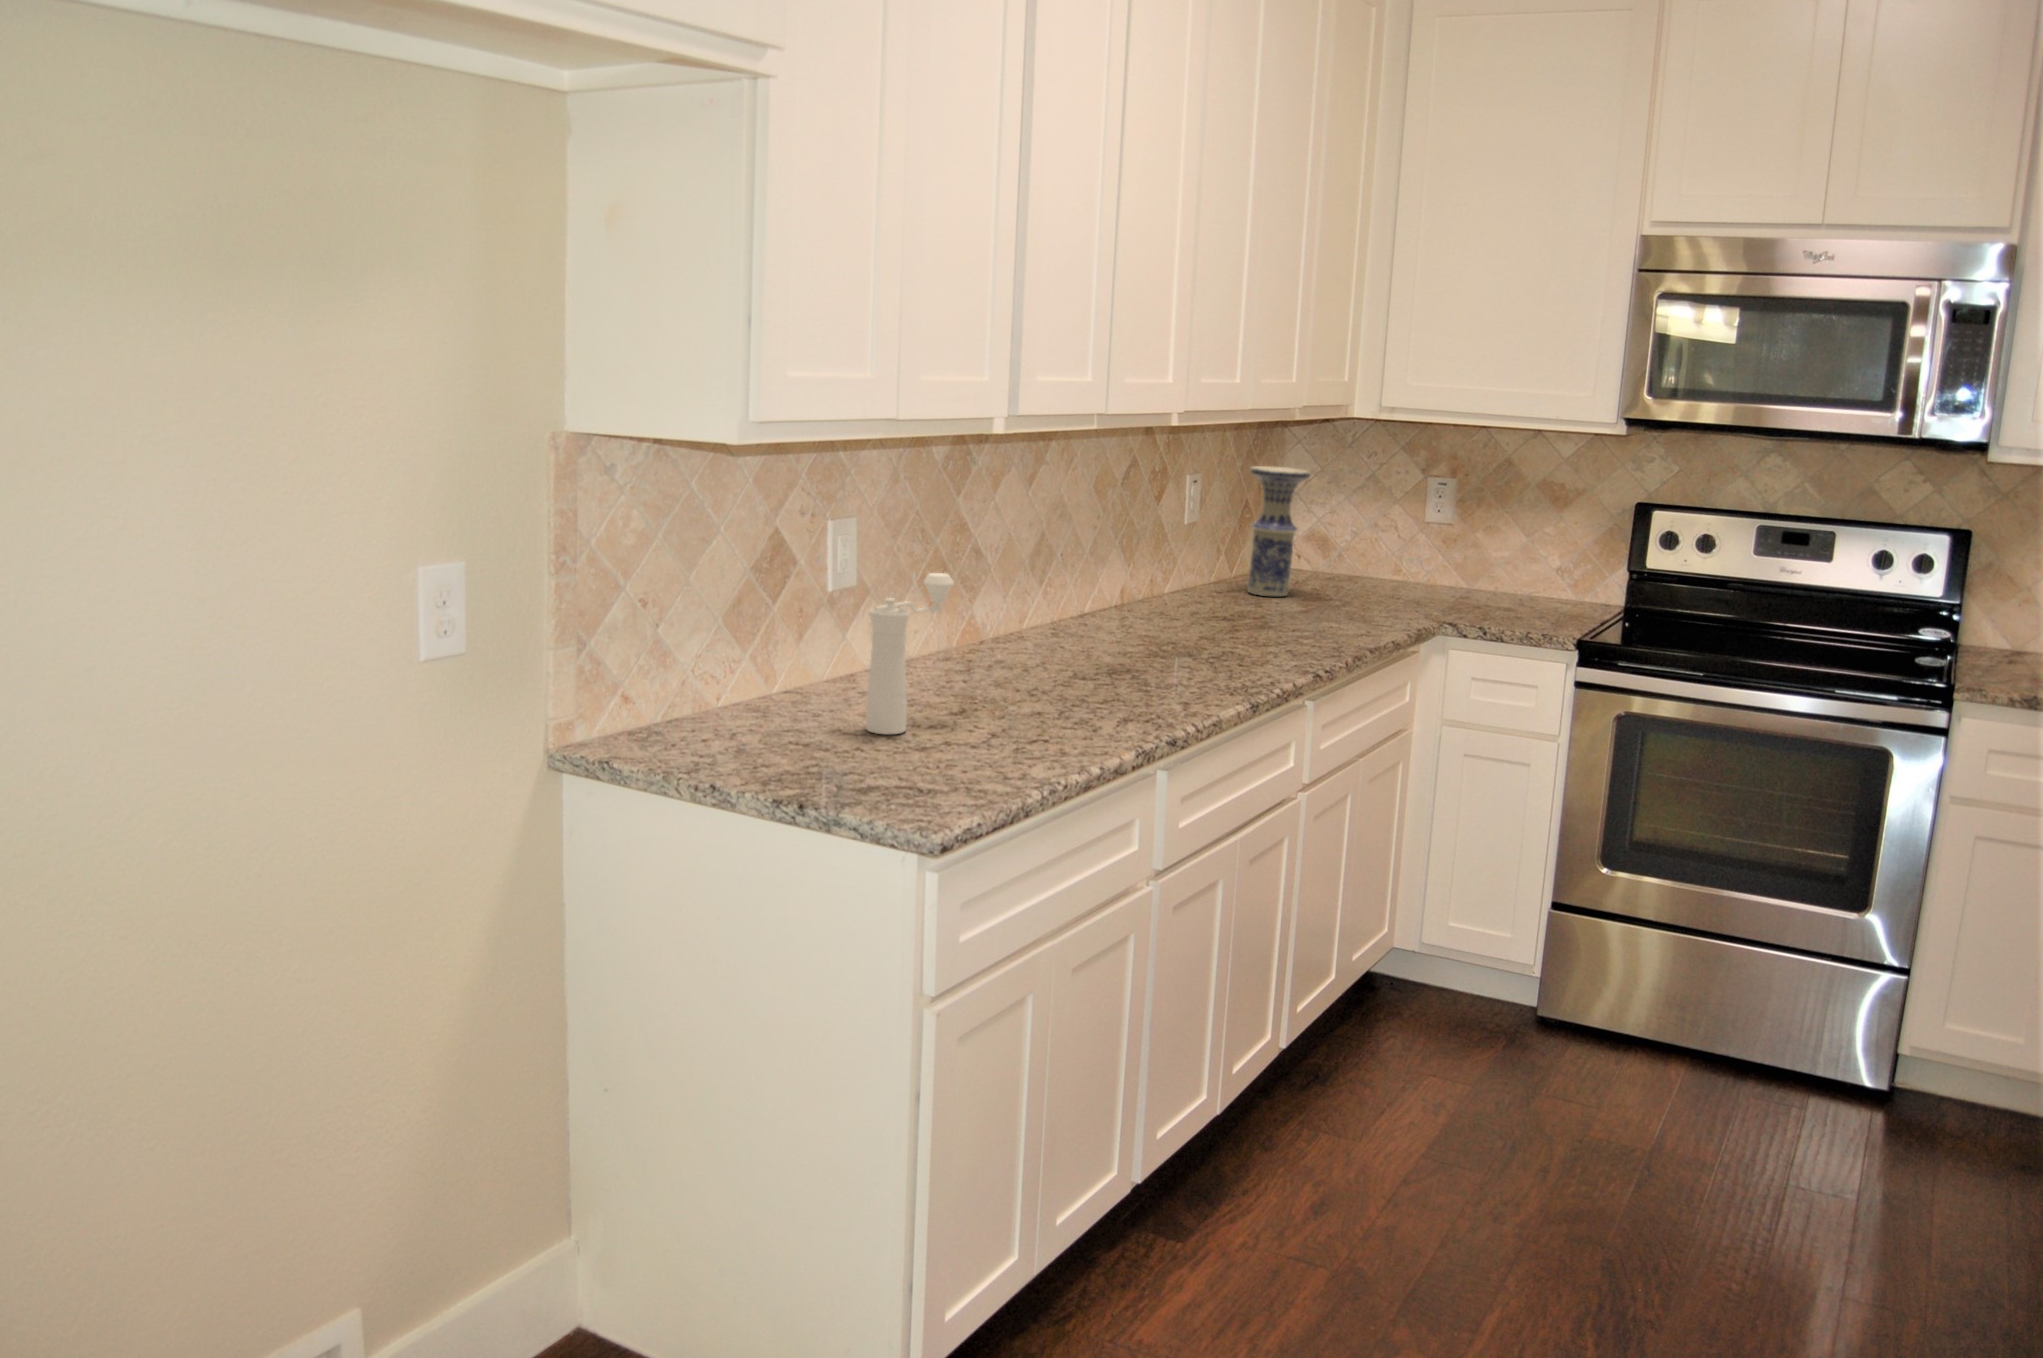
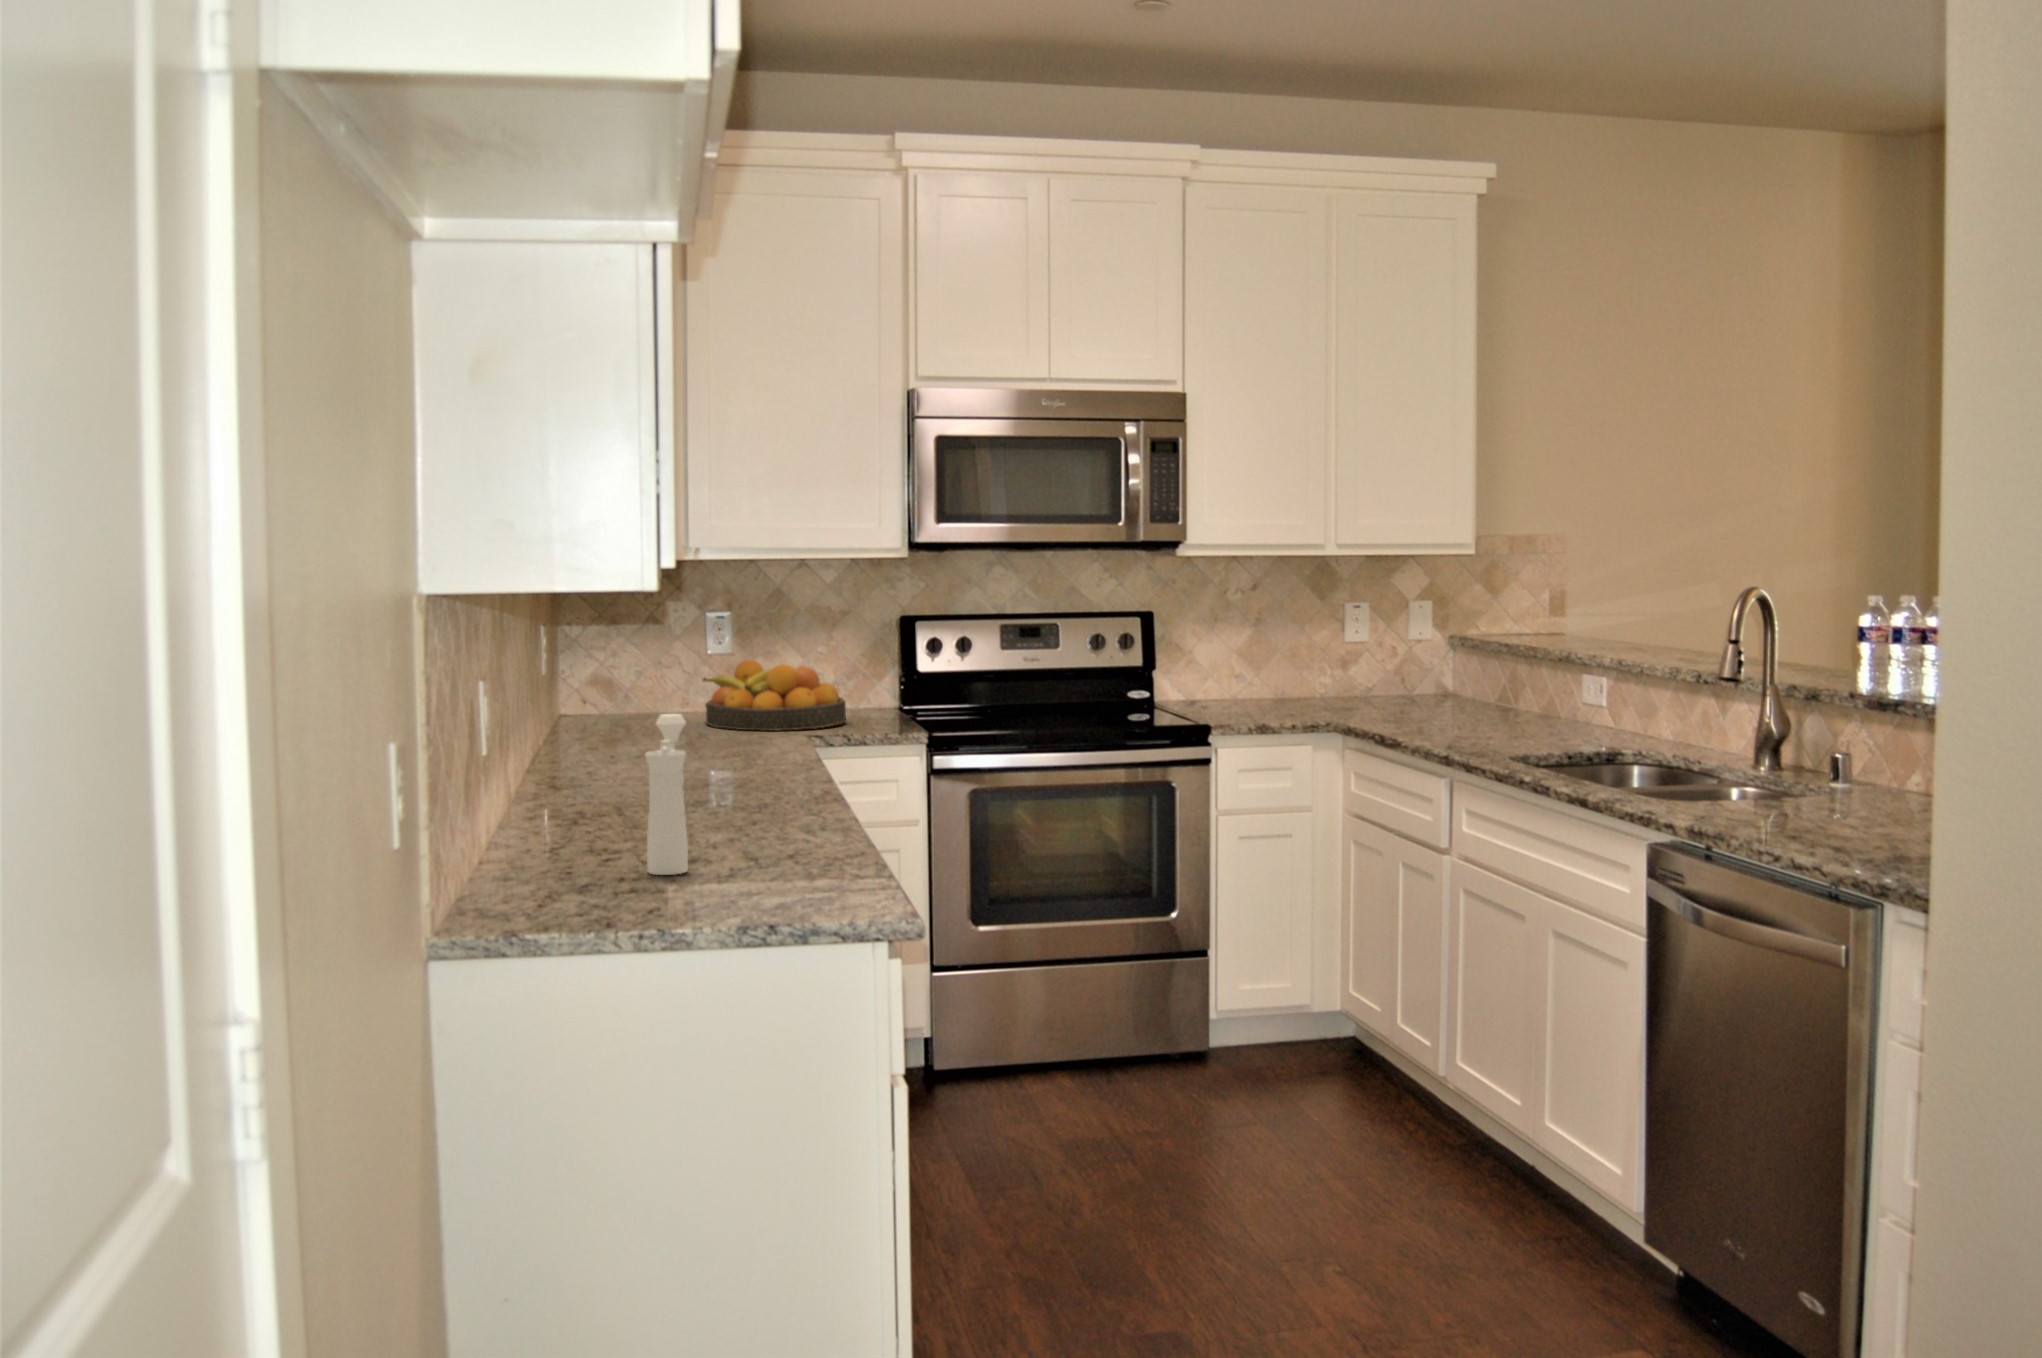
vase: present [1248,466,1310,596] -> none [589,609,651,739]
fruit bowl: none [1384,533,1536,614] -> present [703,660,846,731]

